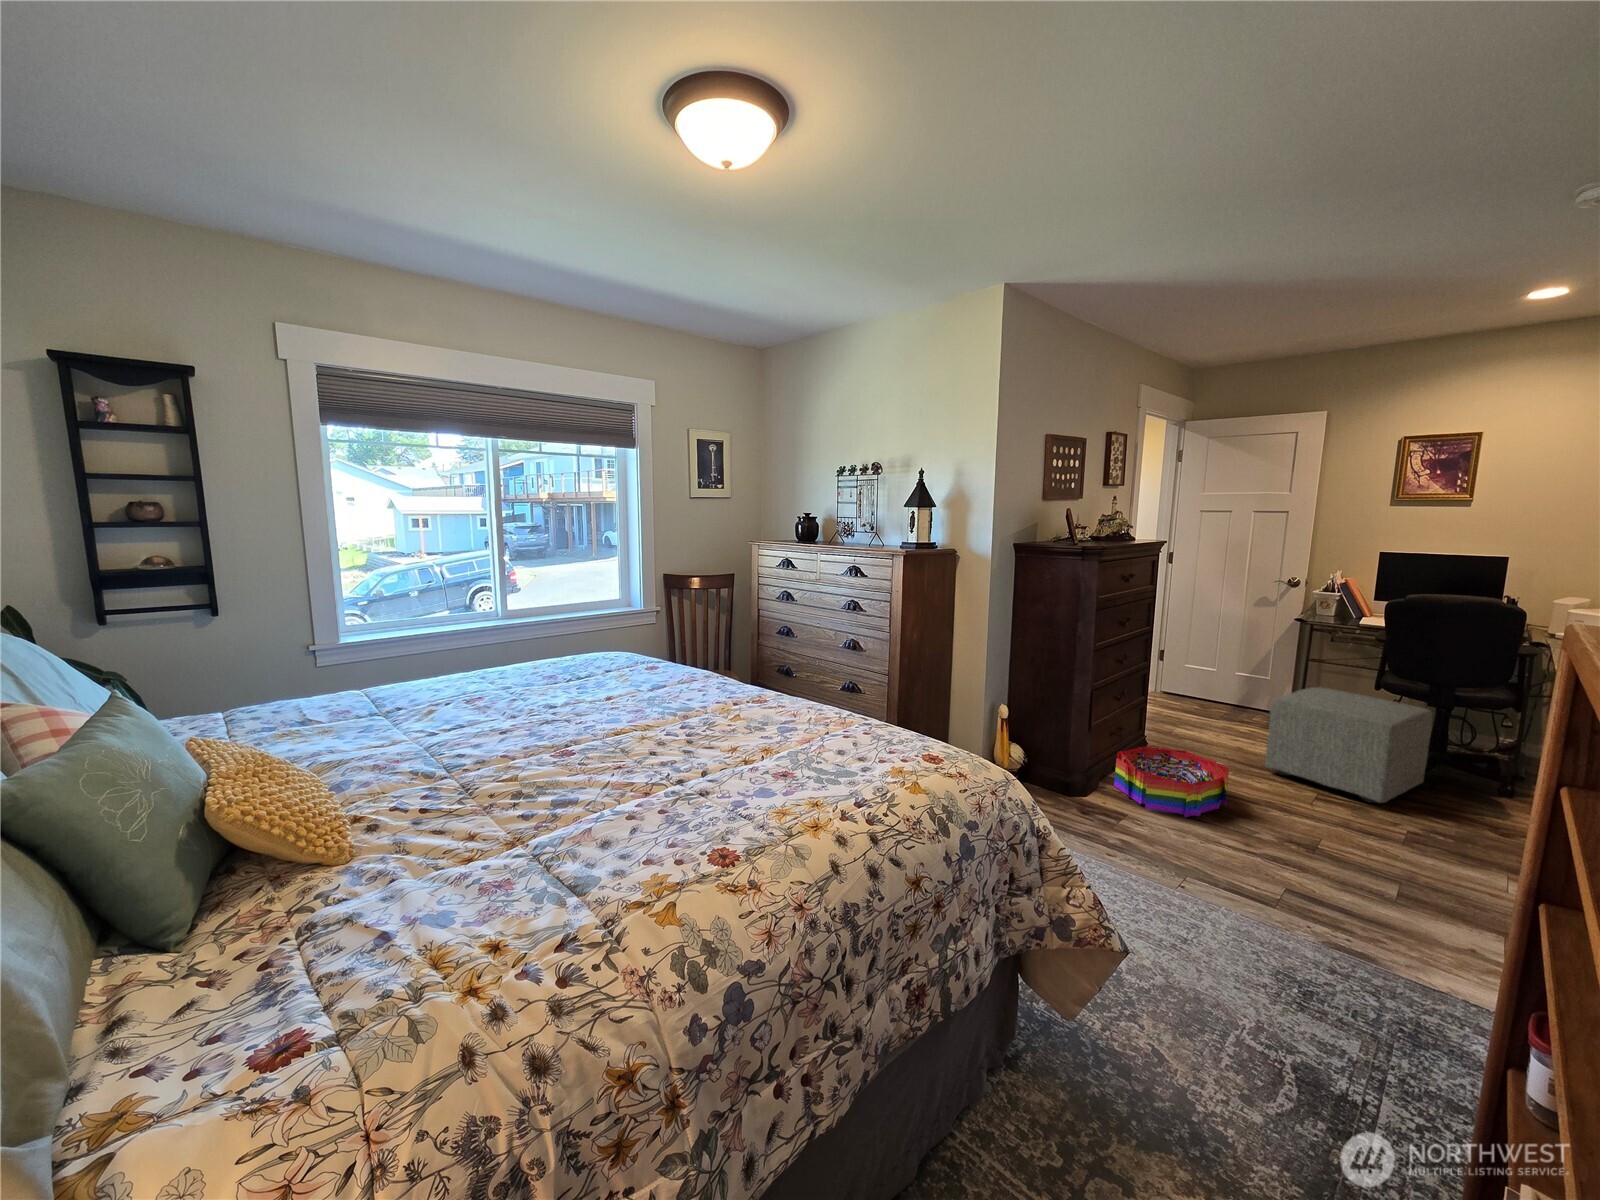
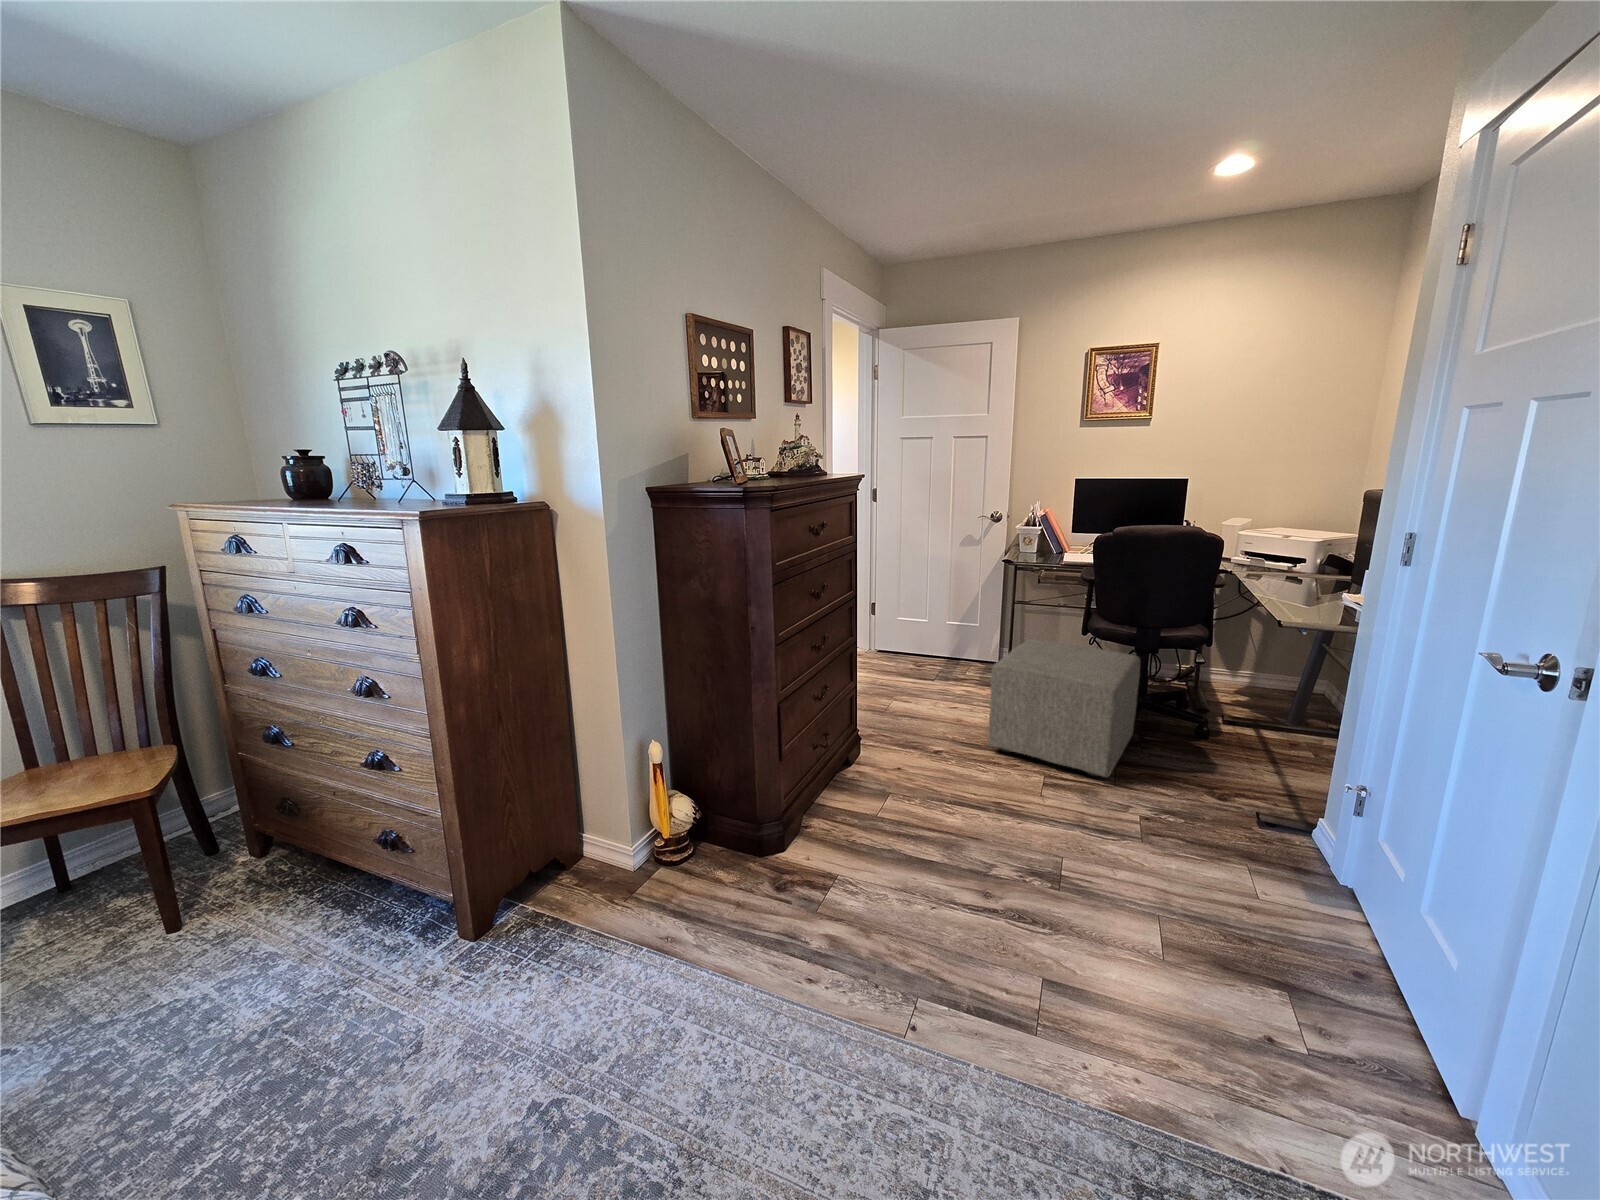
storage bin: present [1114,746,1229,817] -> none [823,751,956,862]

